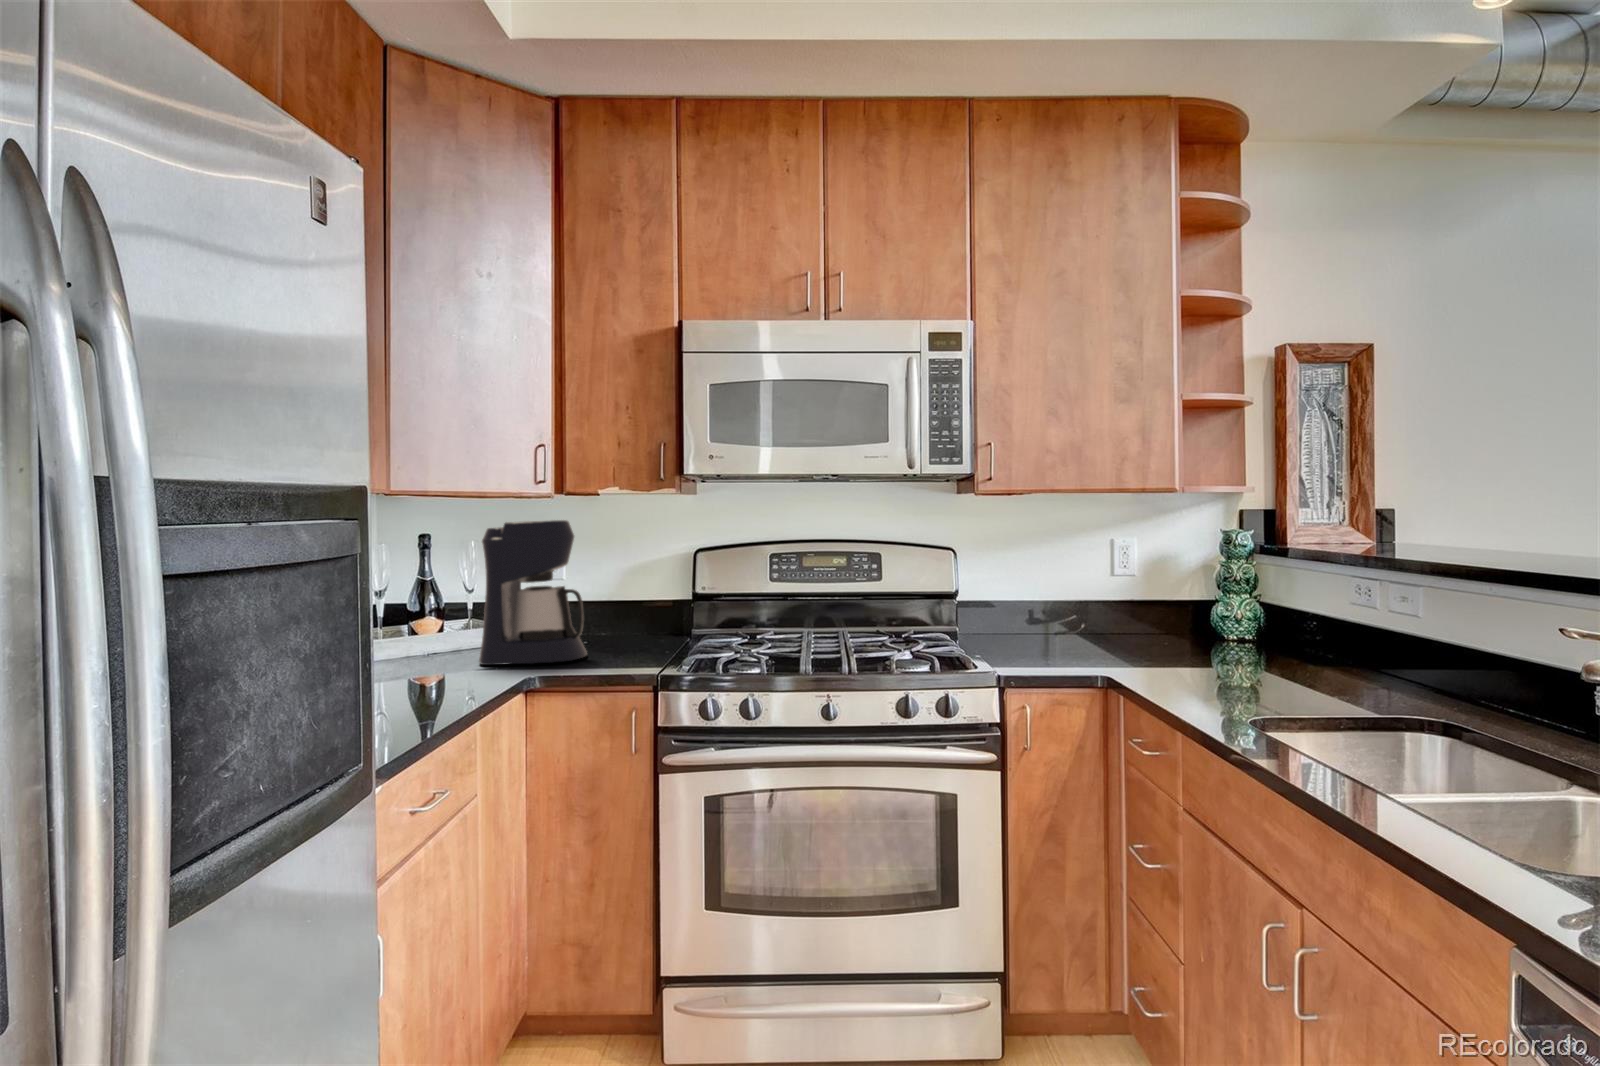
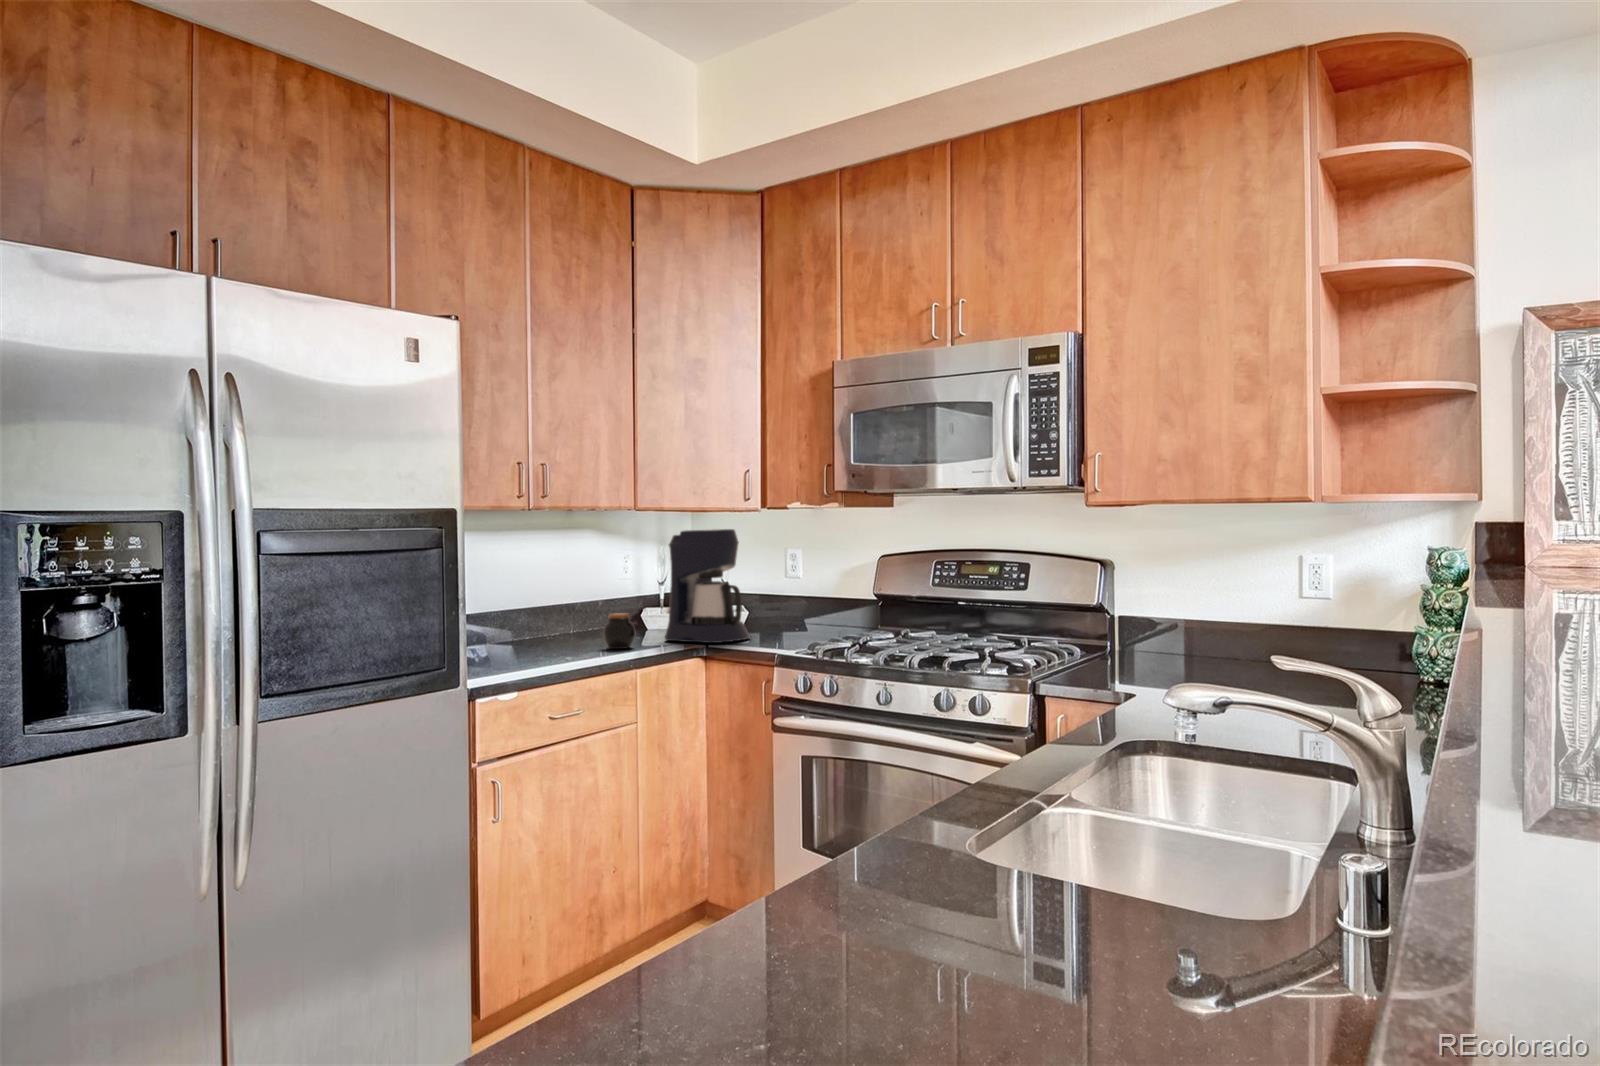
jar: none [424,632,469,682] -> present [603,613,635,649]

